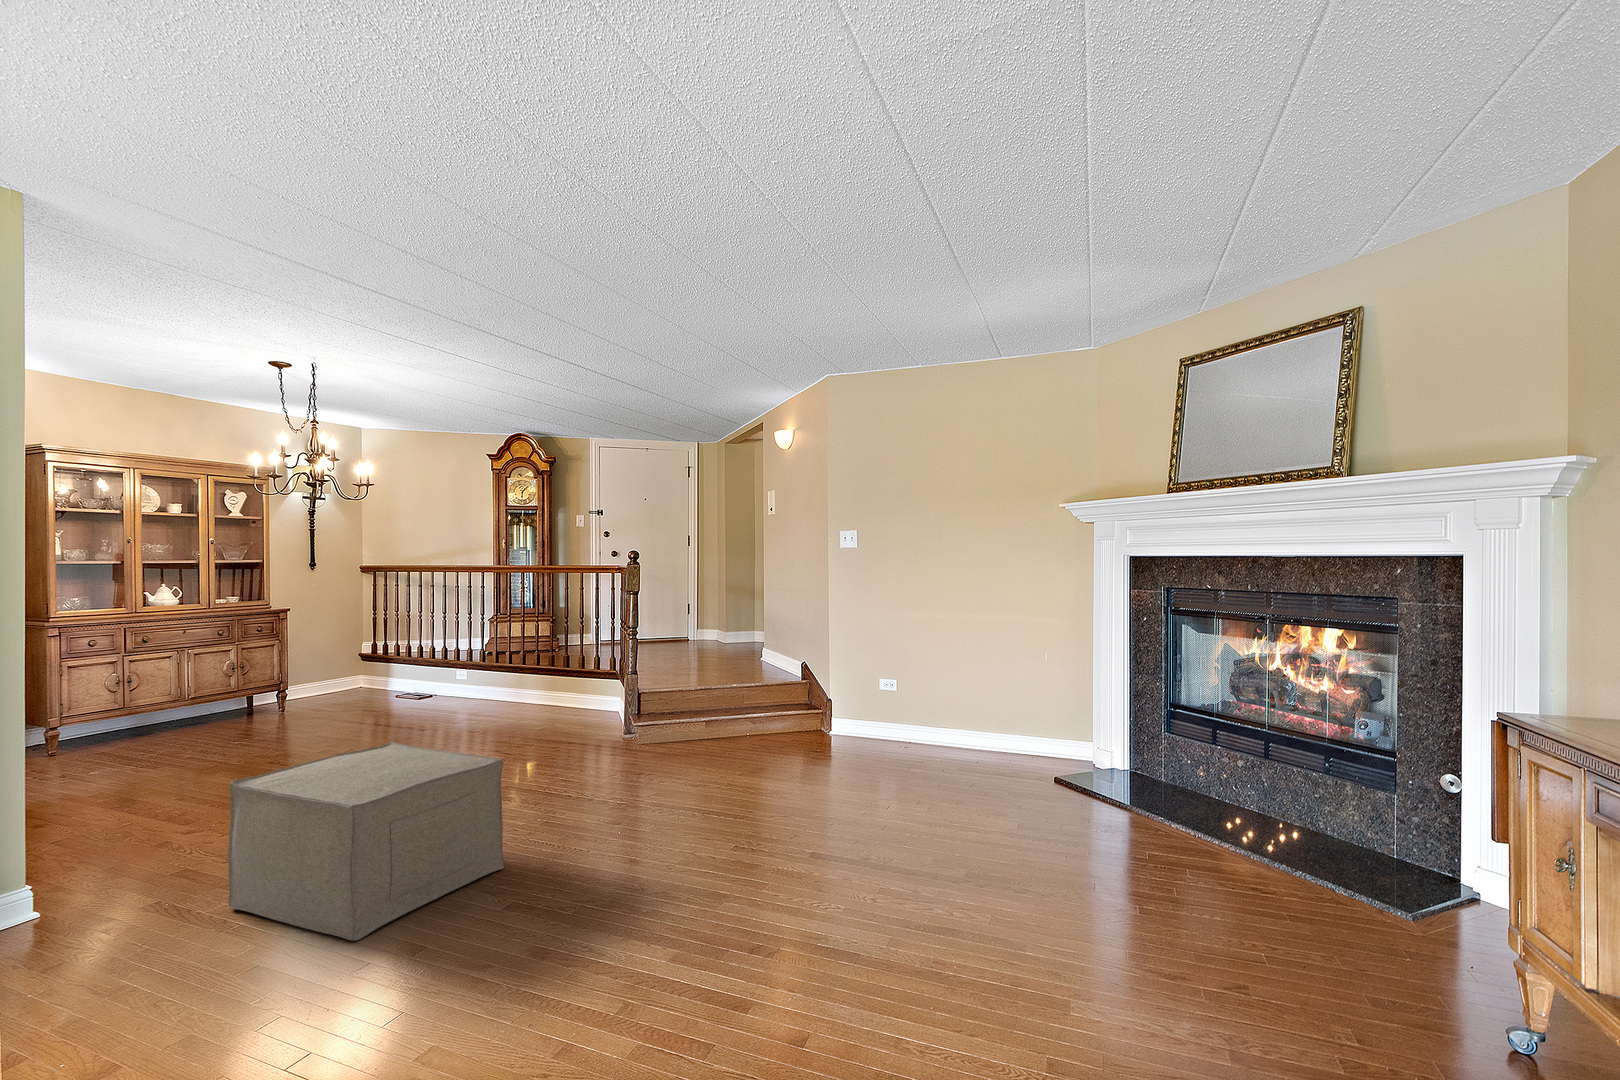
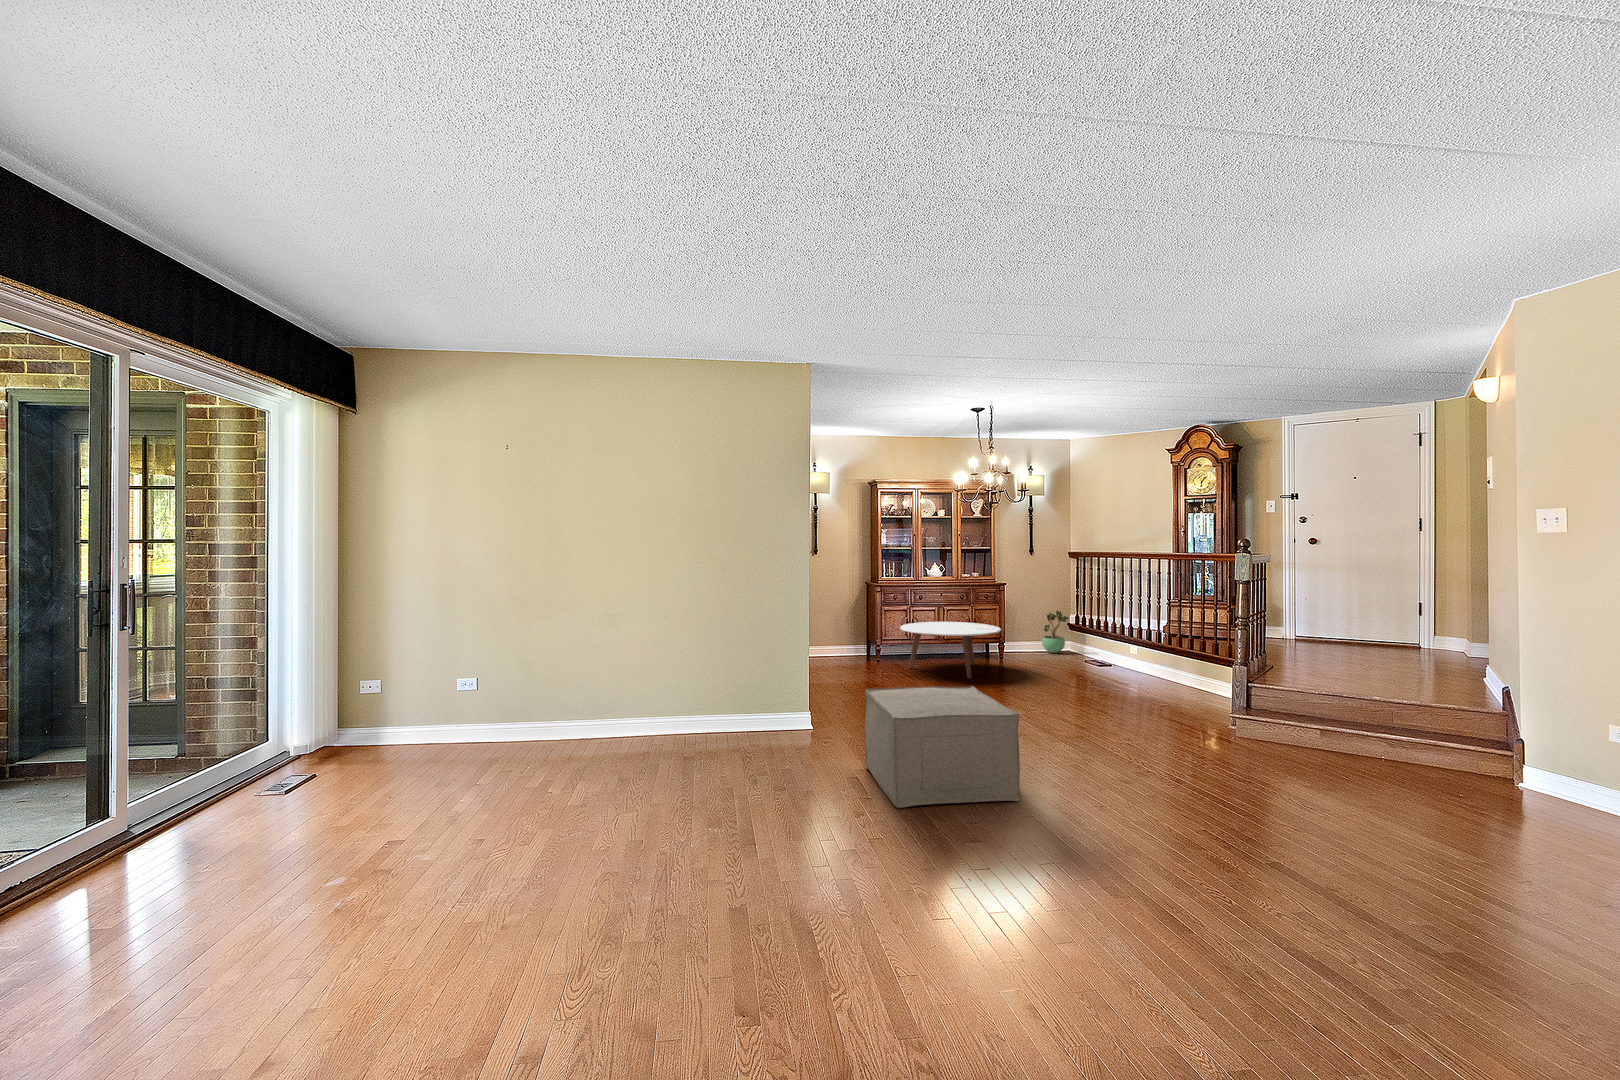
potted plant: none [327,640,363,695] -> present [1042,611,1068,653]
coffee table: none [115,668,300,754] -> present [900,622,1001,679]

